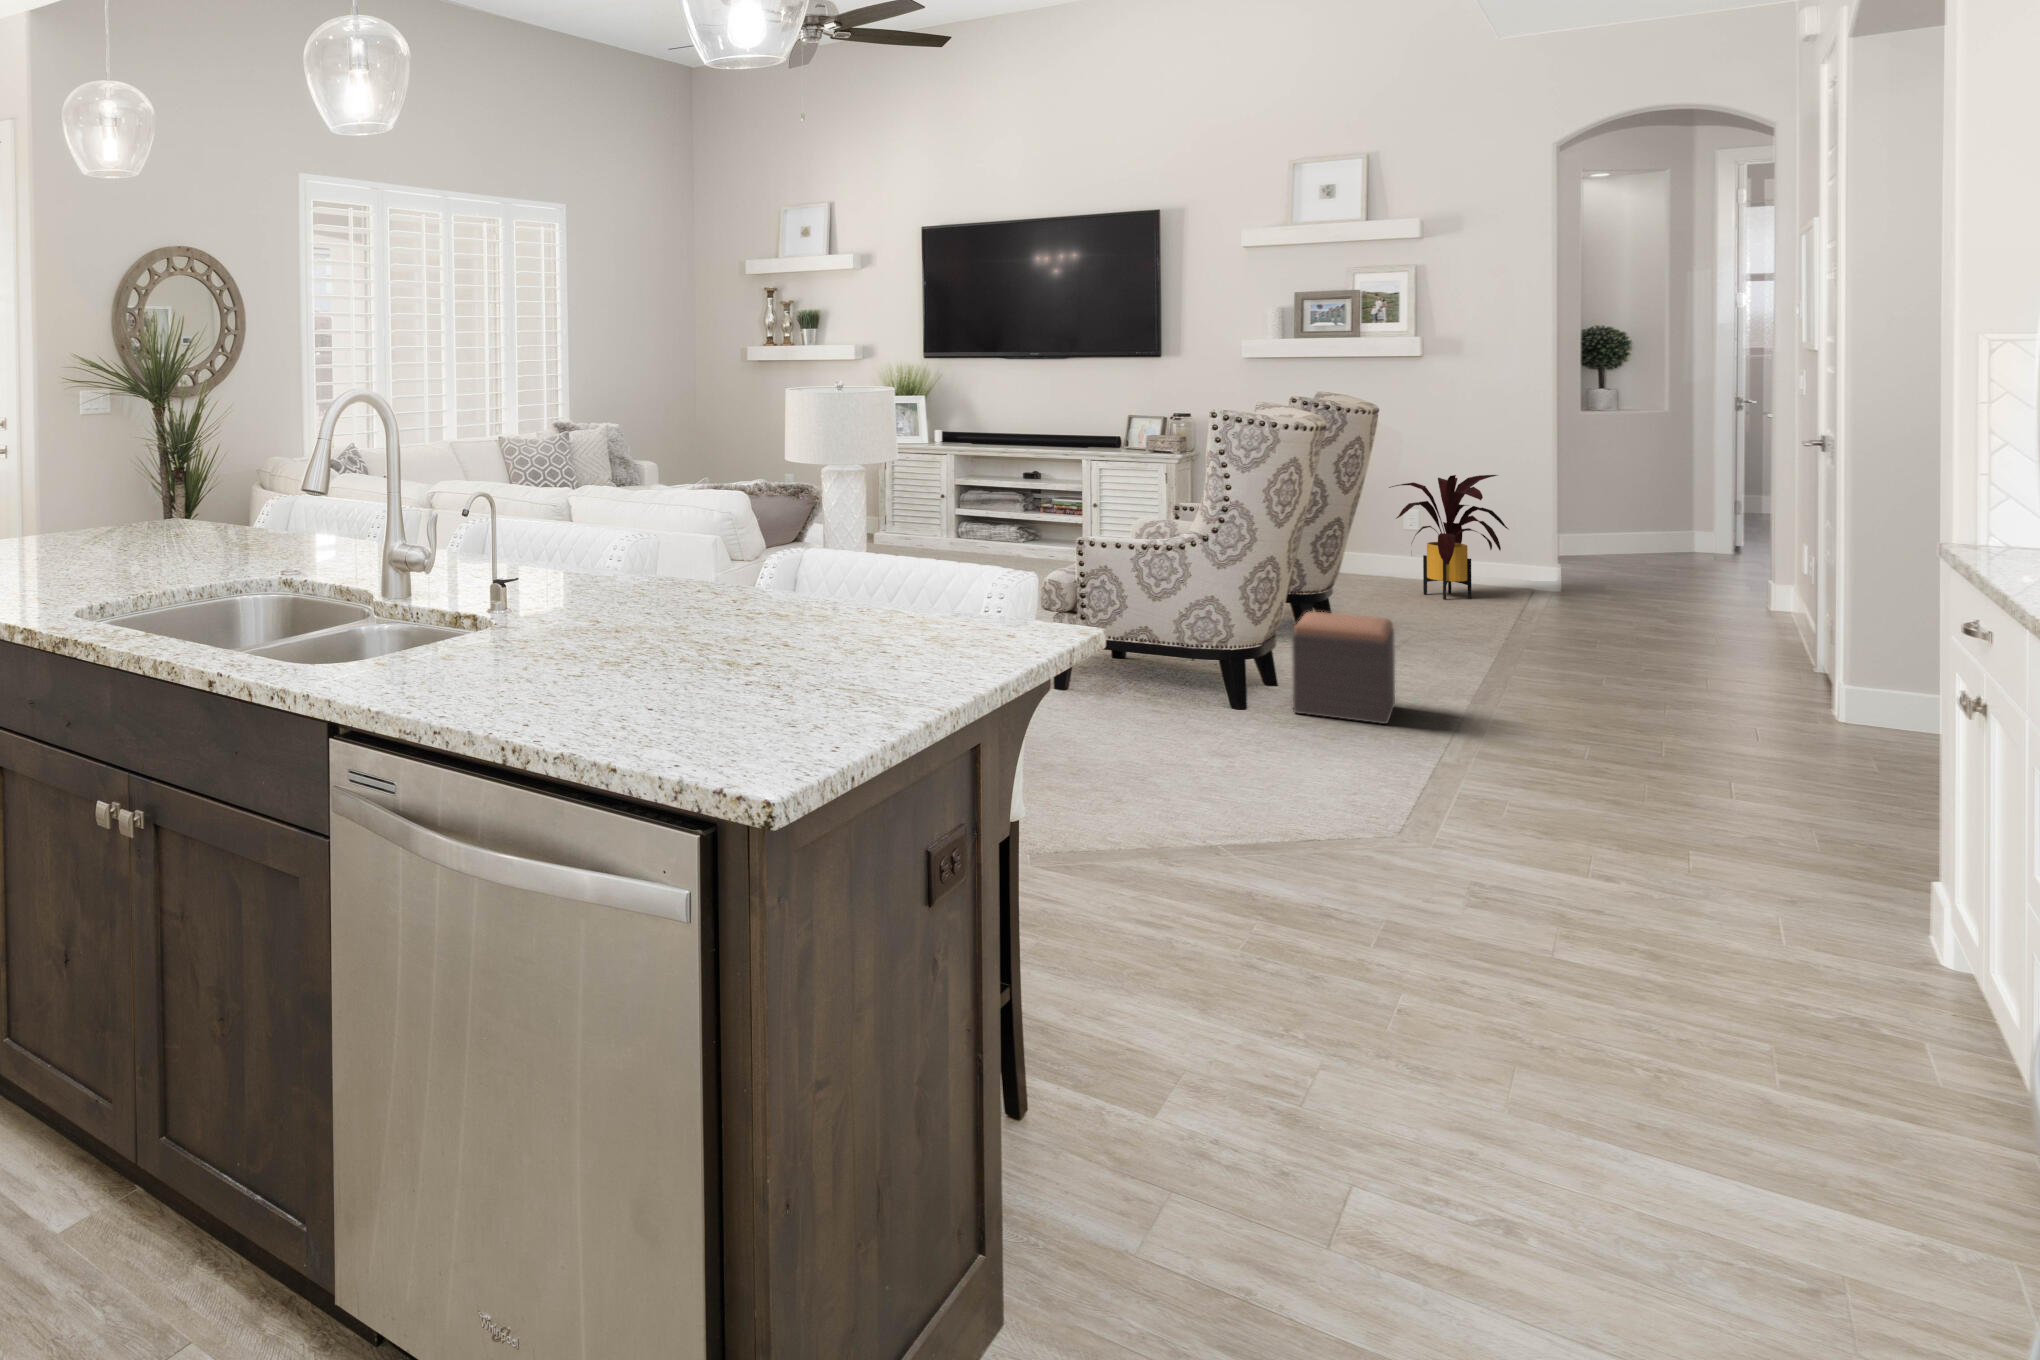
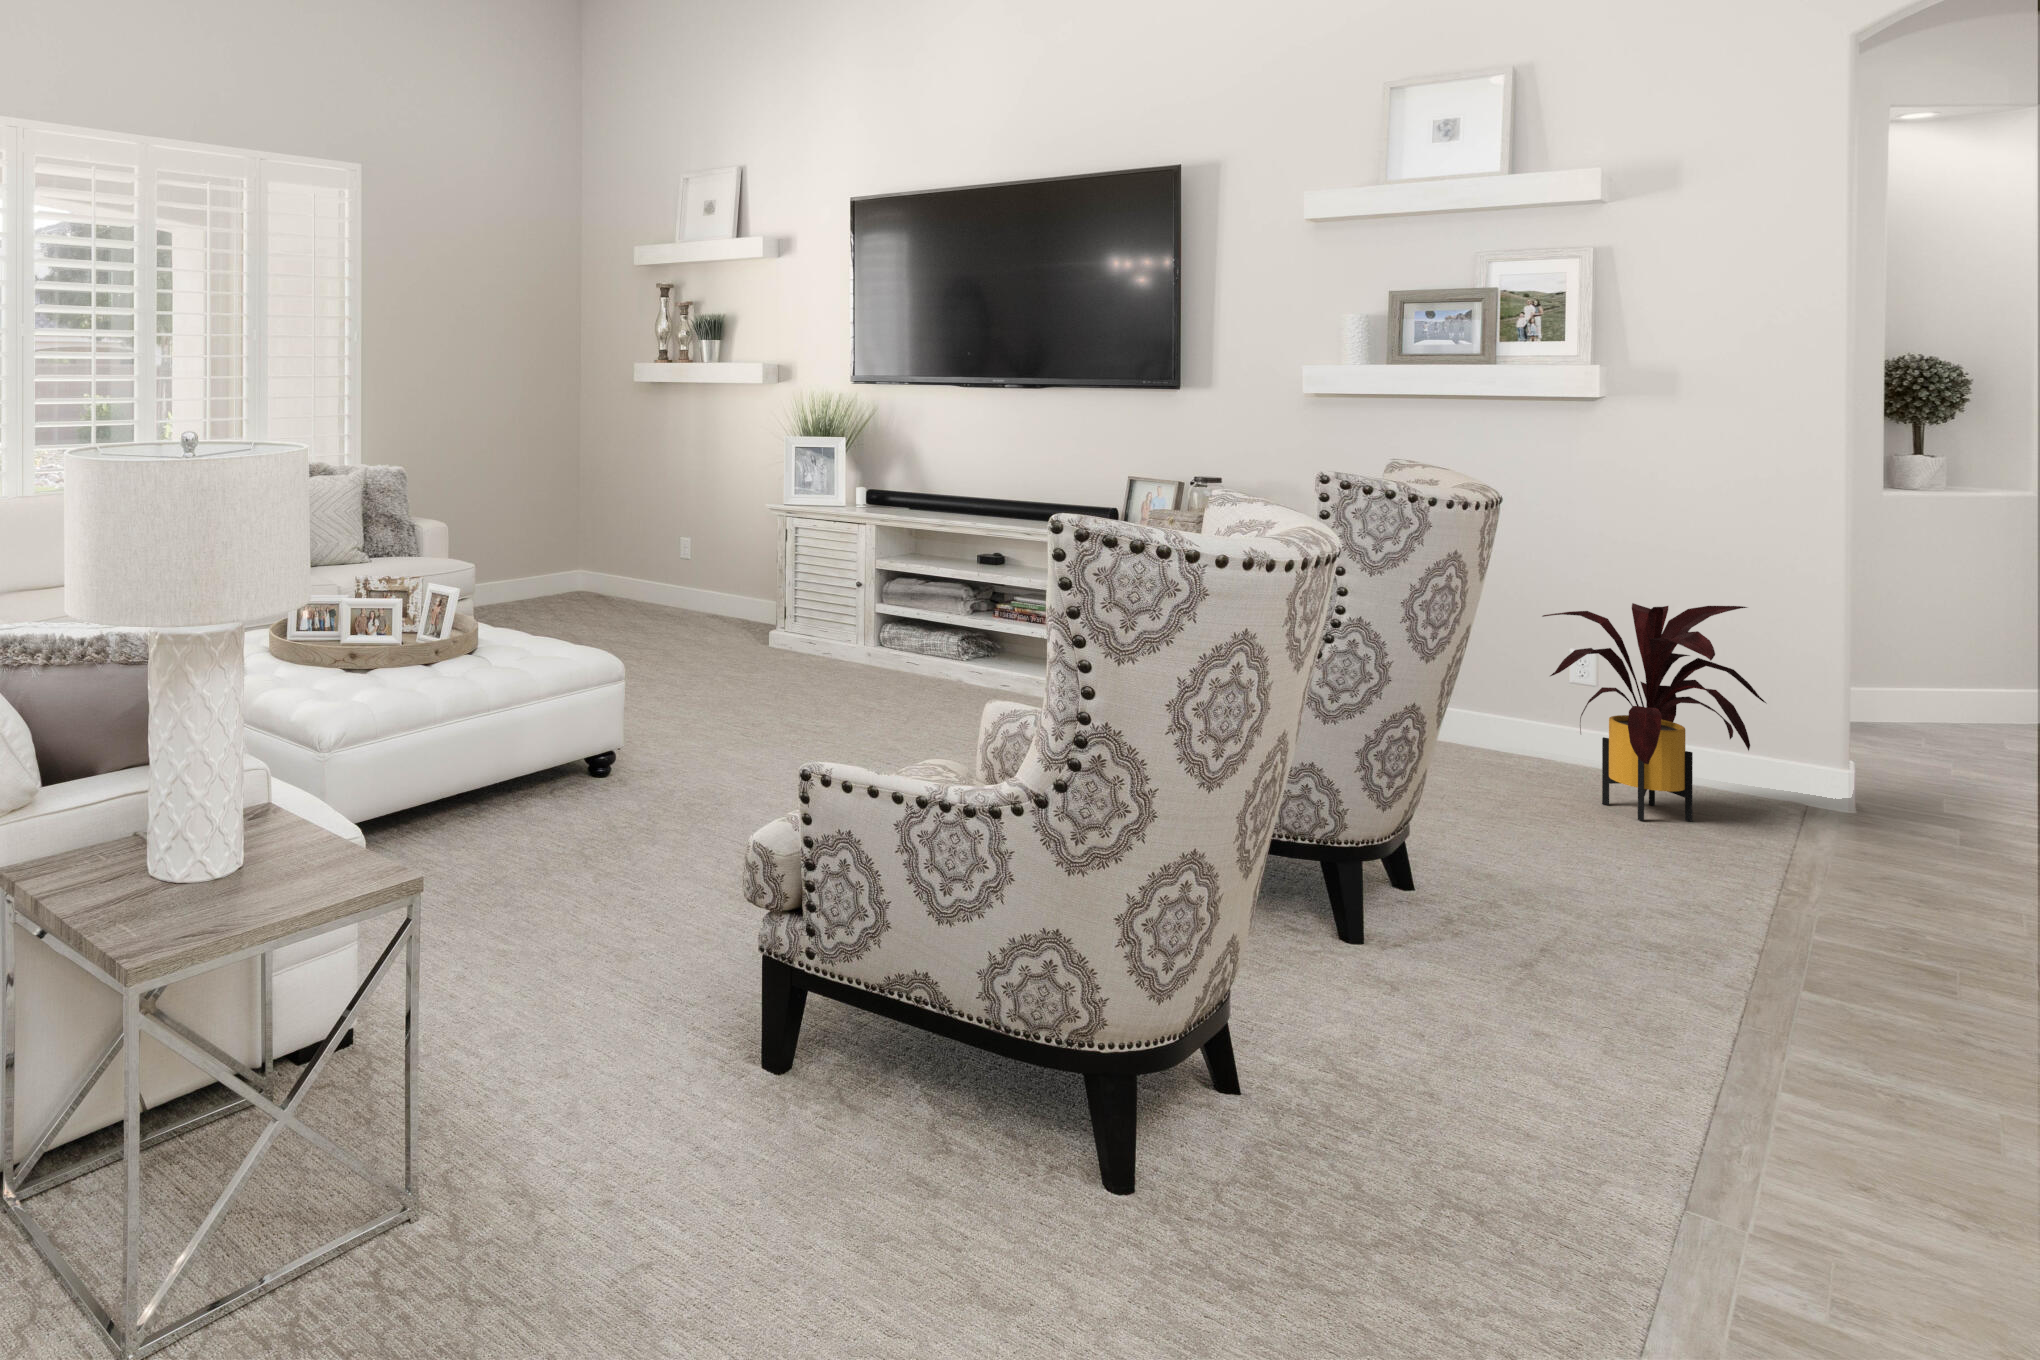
footstool: present [1292,612,1395,724] -> none [1229,960,1483,1300]

